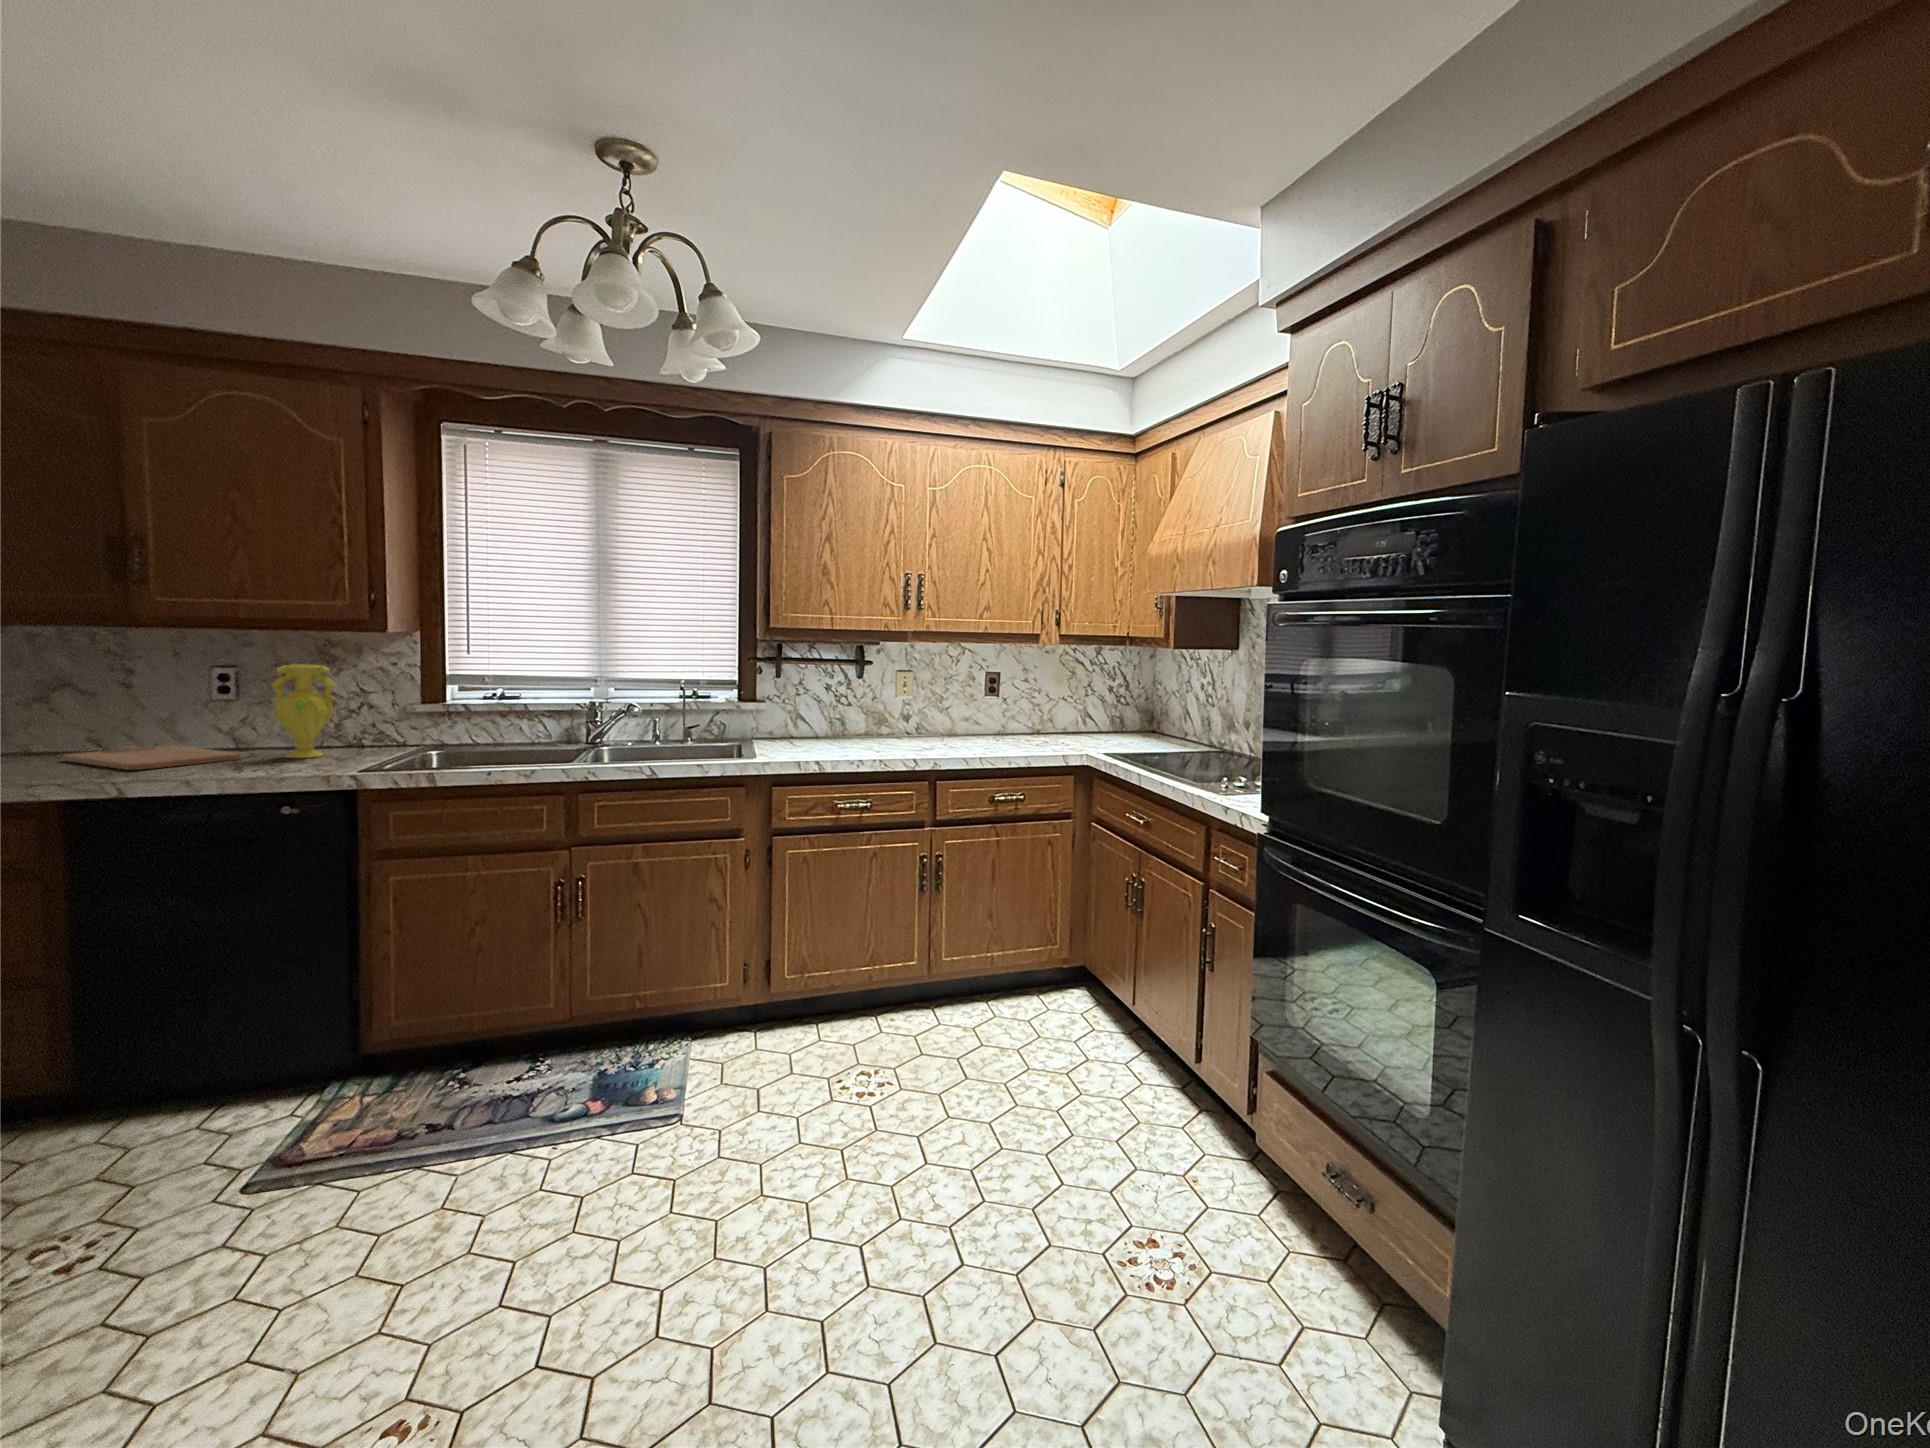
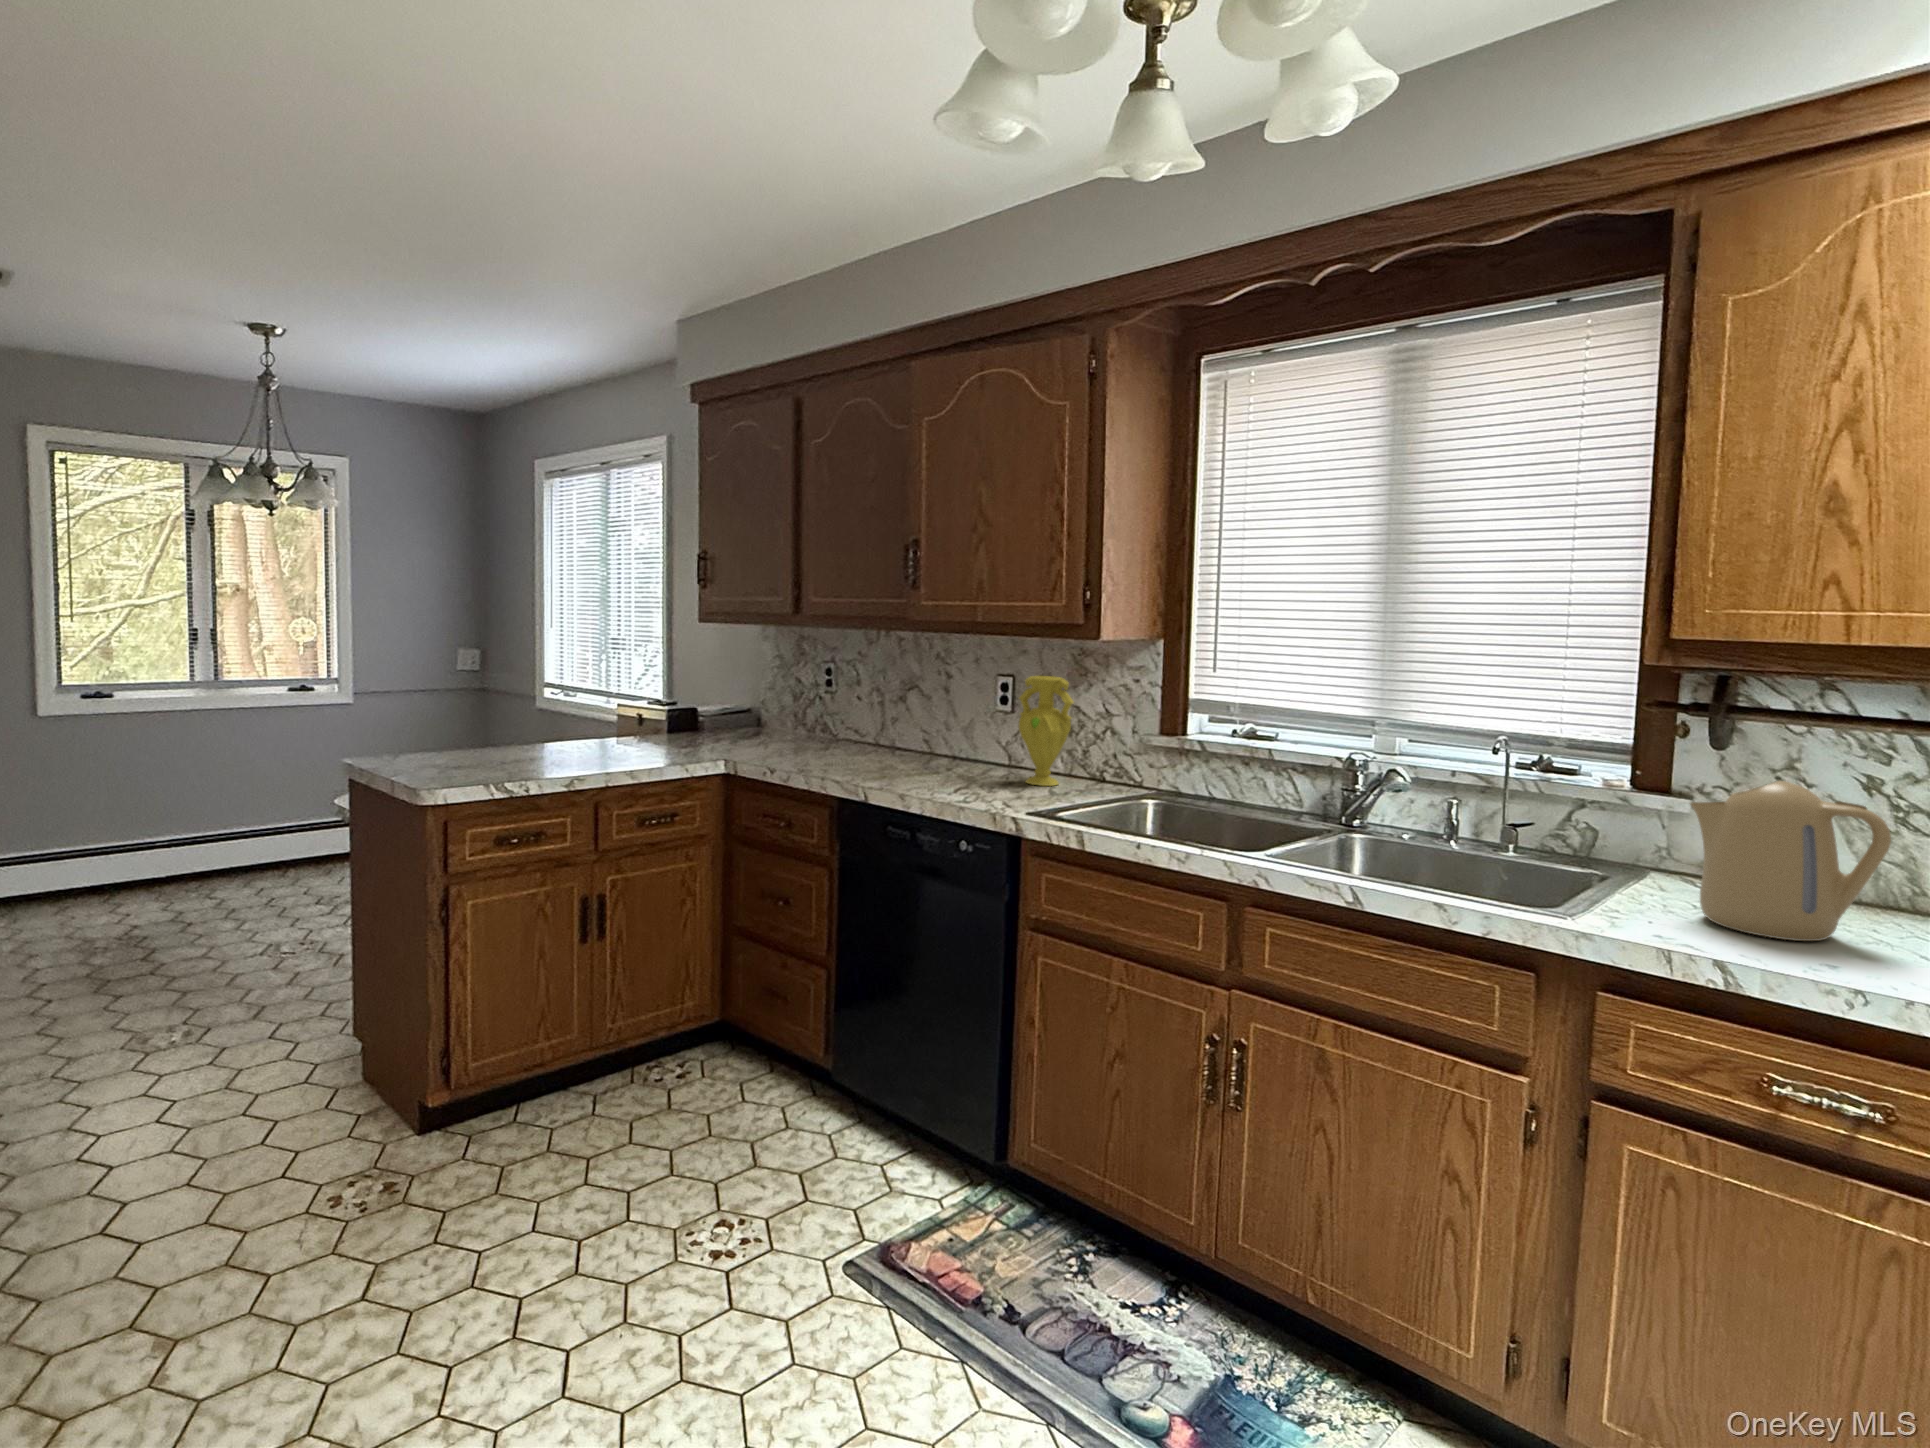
kettle: none [782,687,849,752] -> present [1691,781,1891,941]
cutting board: present [63,745,243,770] -> none [899,751,998,777]

